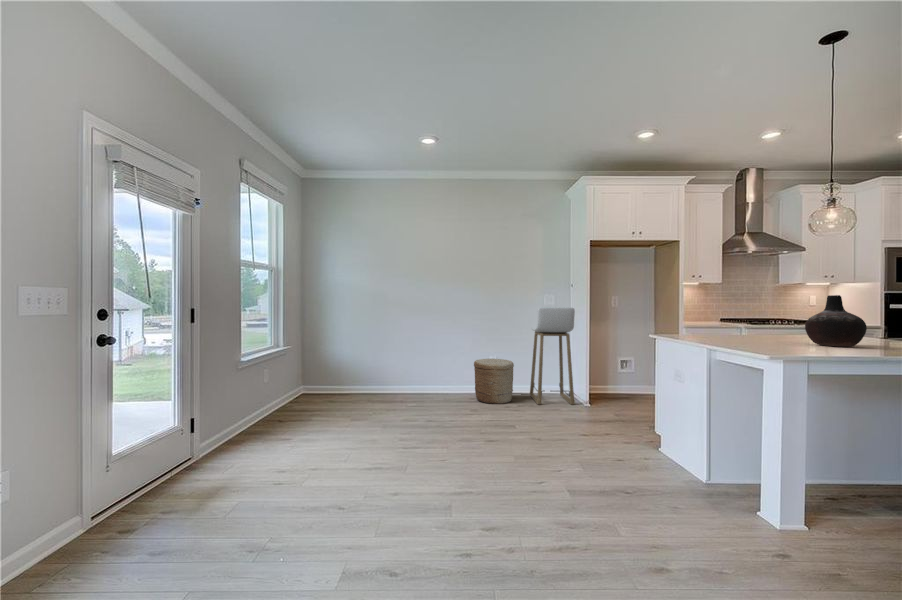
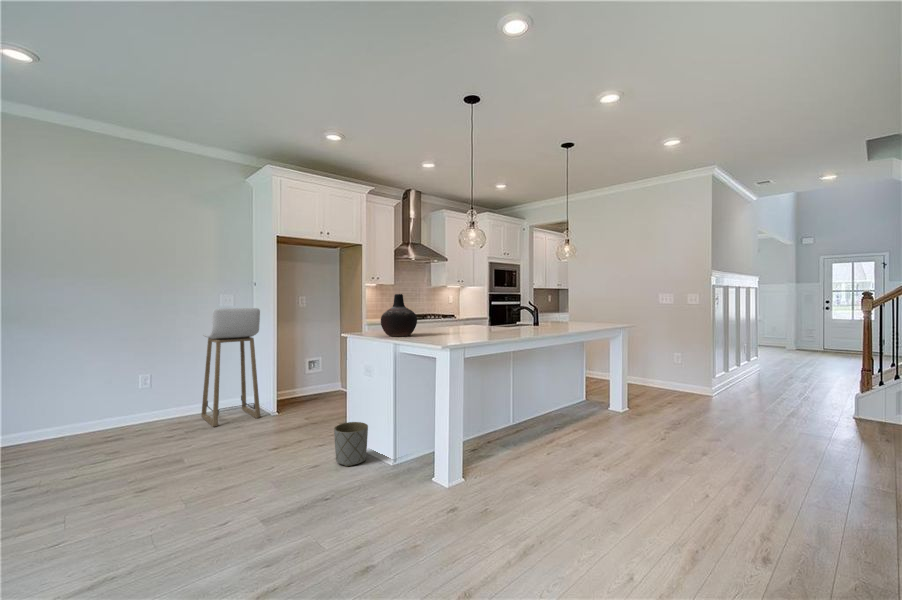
vase: present [805,295,867,347] -> present [381,294,417,336]
woven basket: present [474,359,514,404] -> none [110,378,177,442]
planter: none [639,425,677,469] -> present [334,422,368,467]

